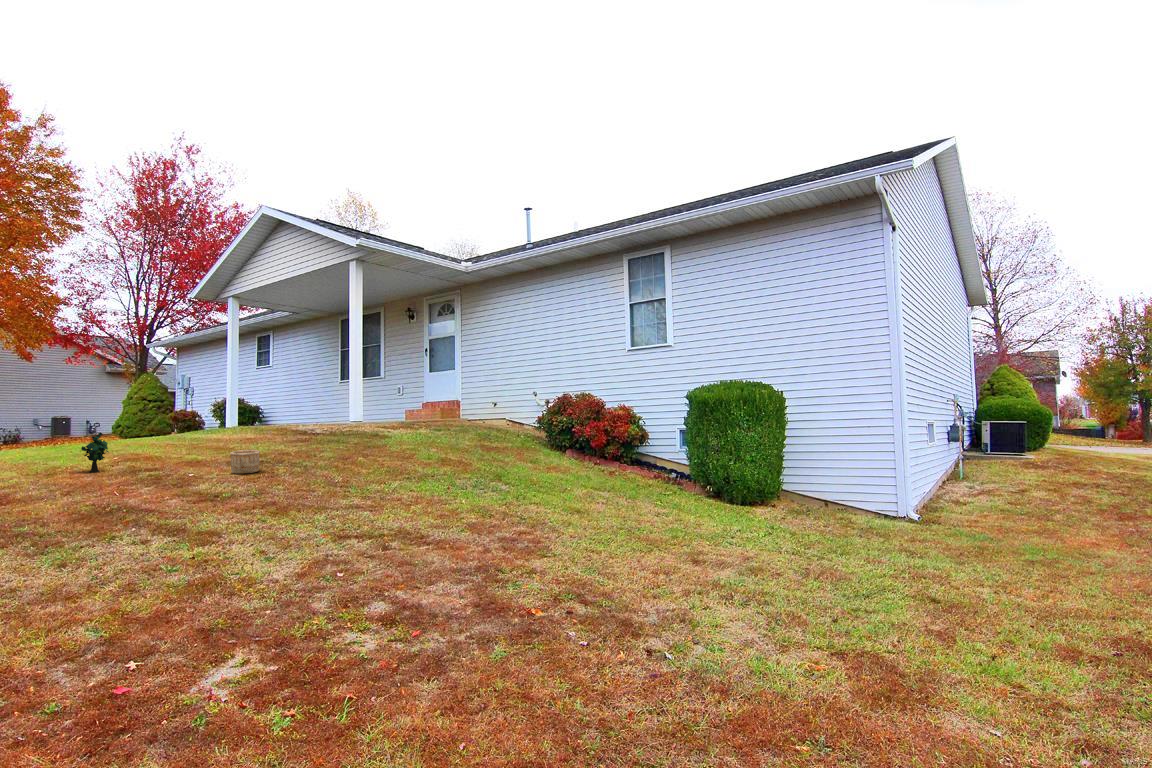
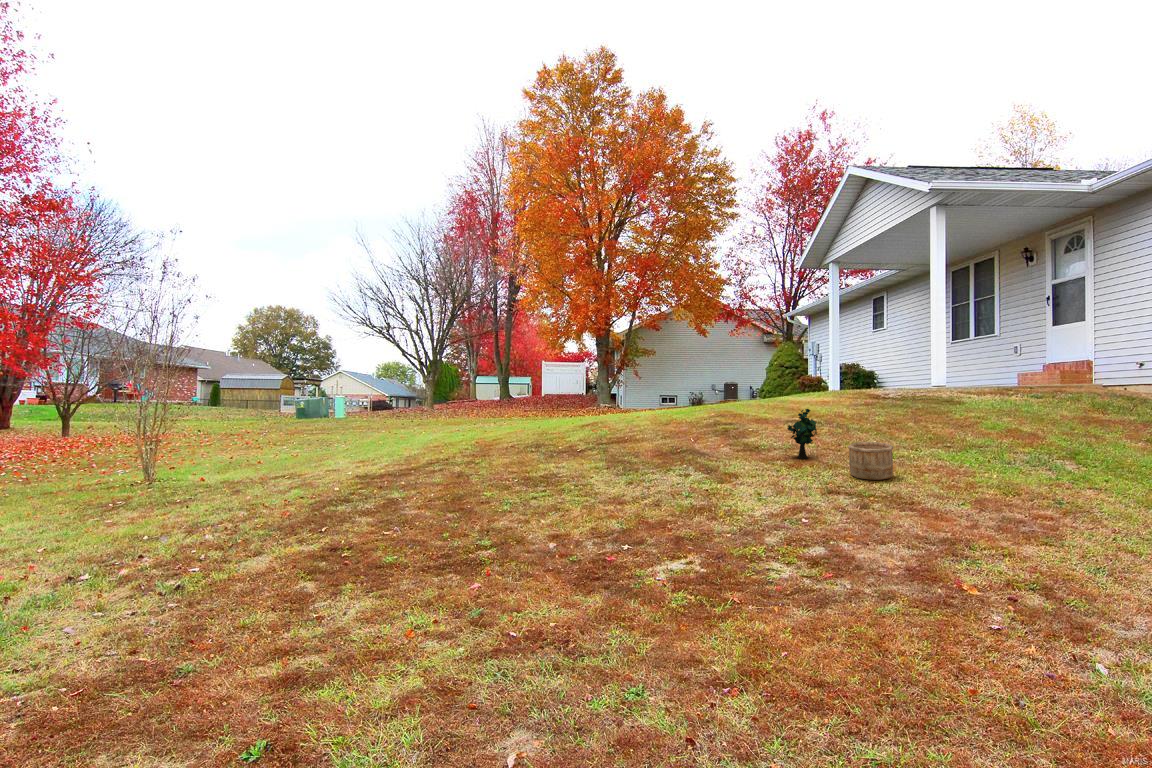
decorative plant: present [81,432,108,472] -> present [787,409,817,459]

